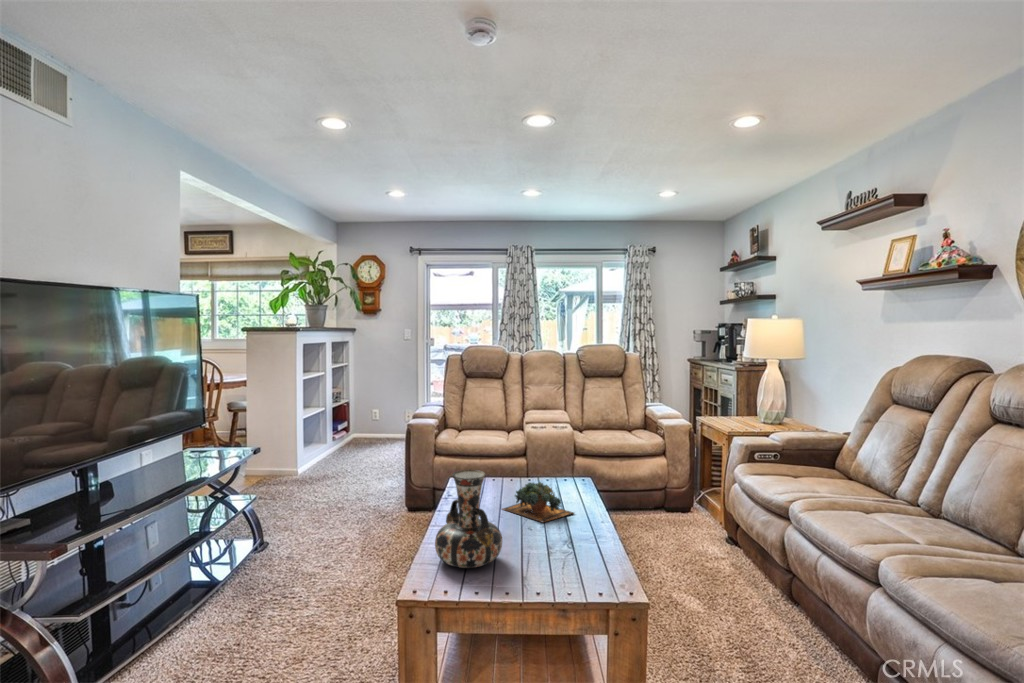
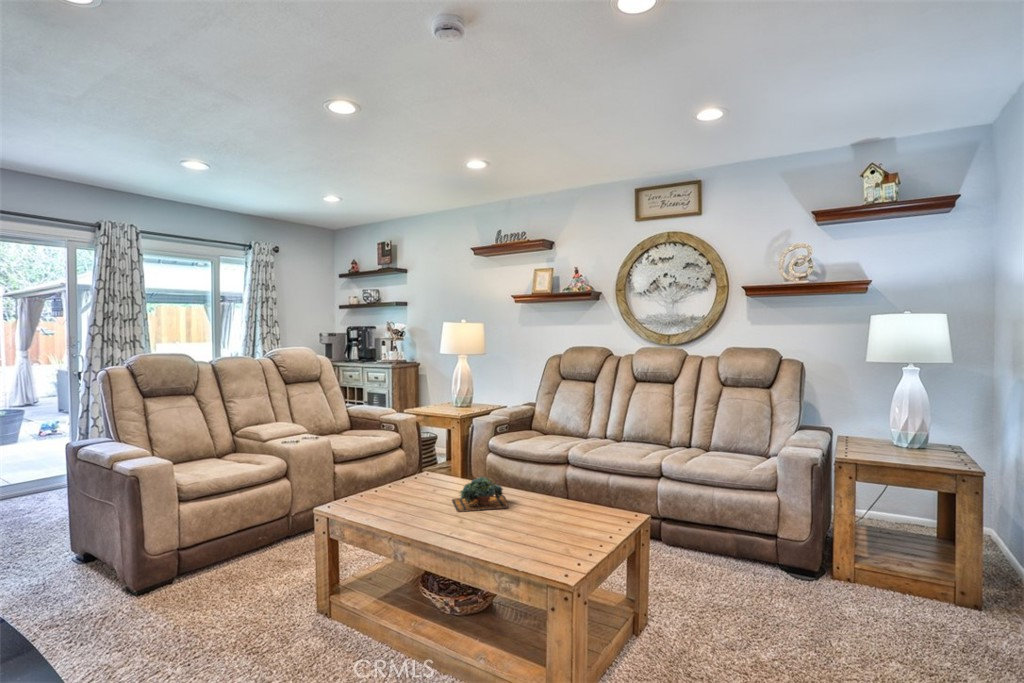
decorative vase: present [435,470,502,568] -> none [522,465,589,553]

